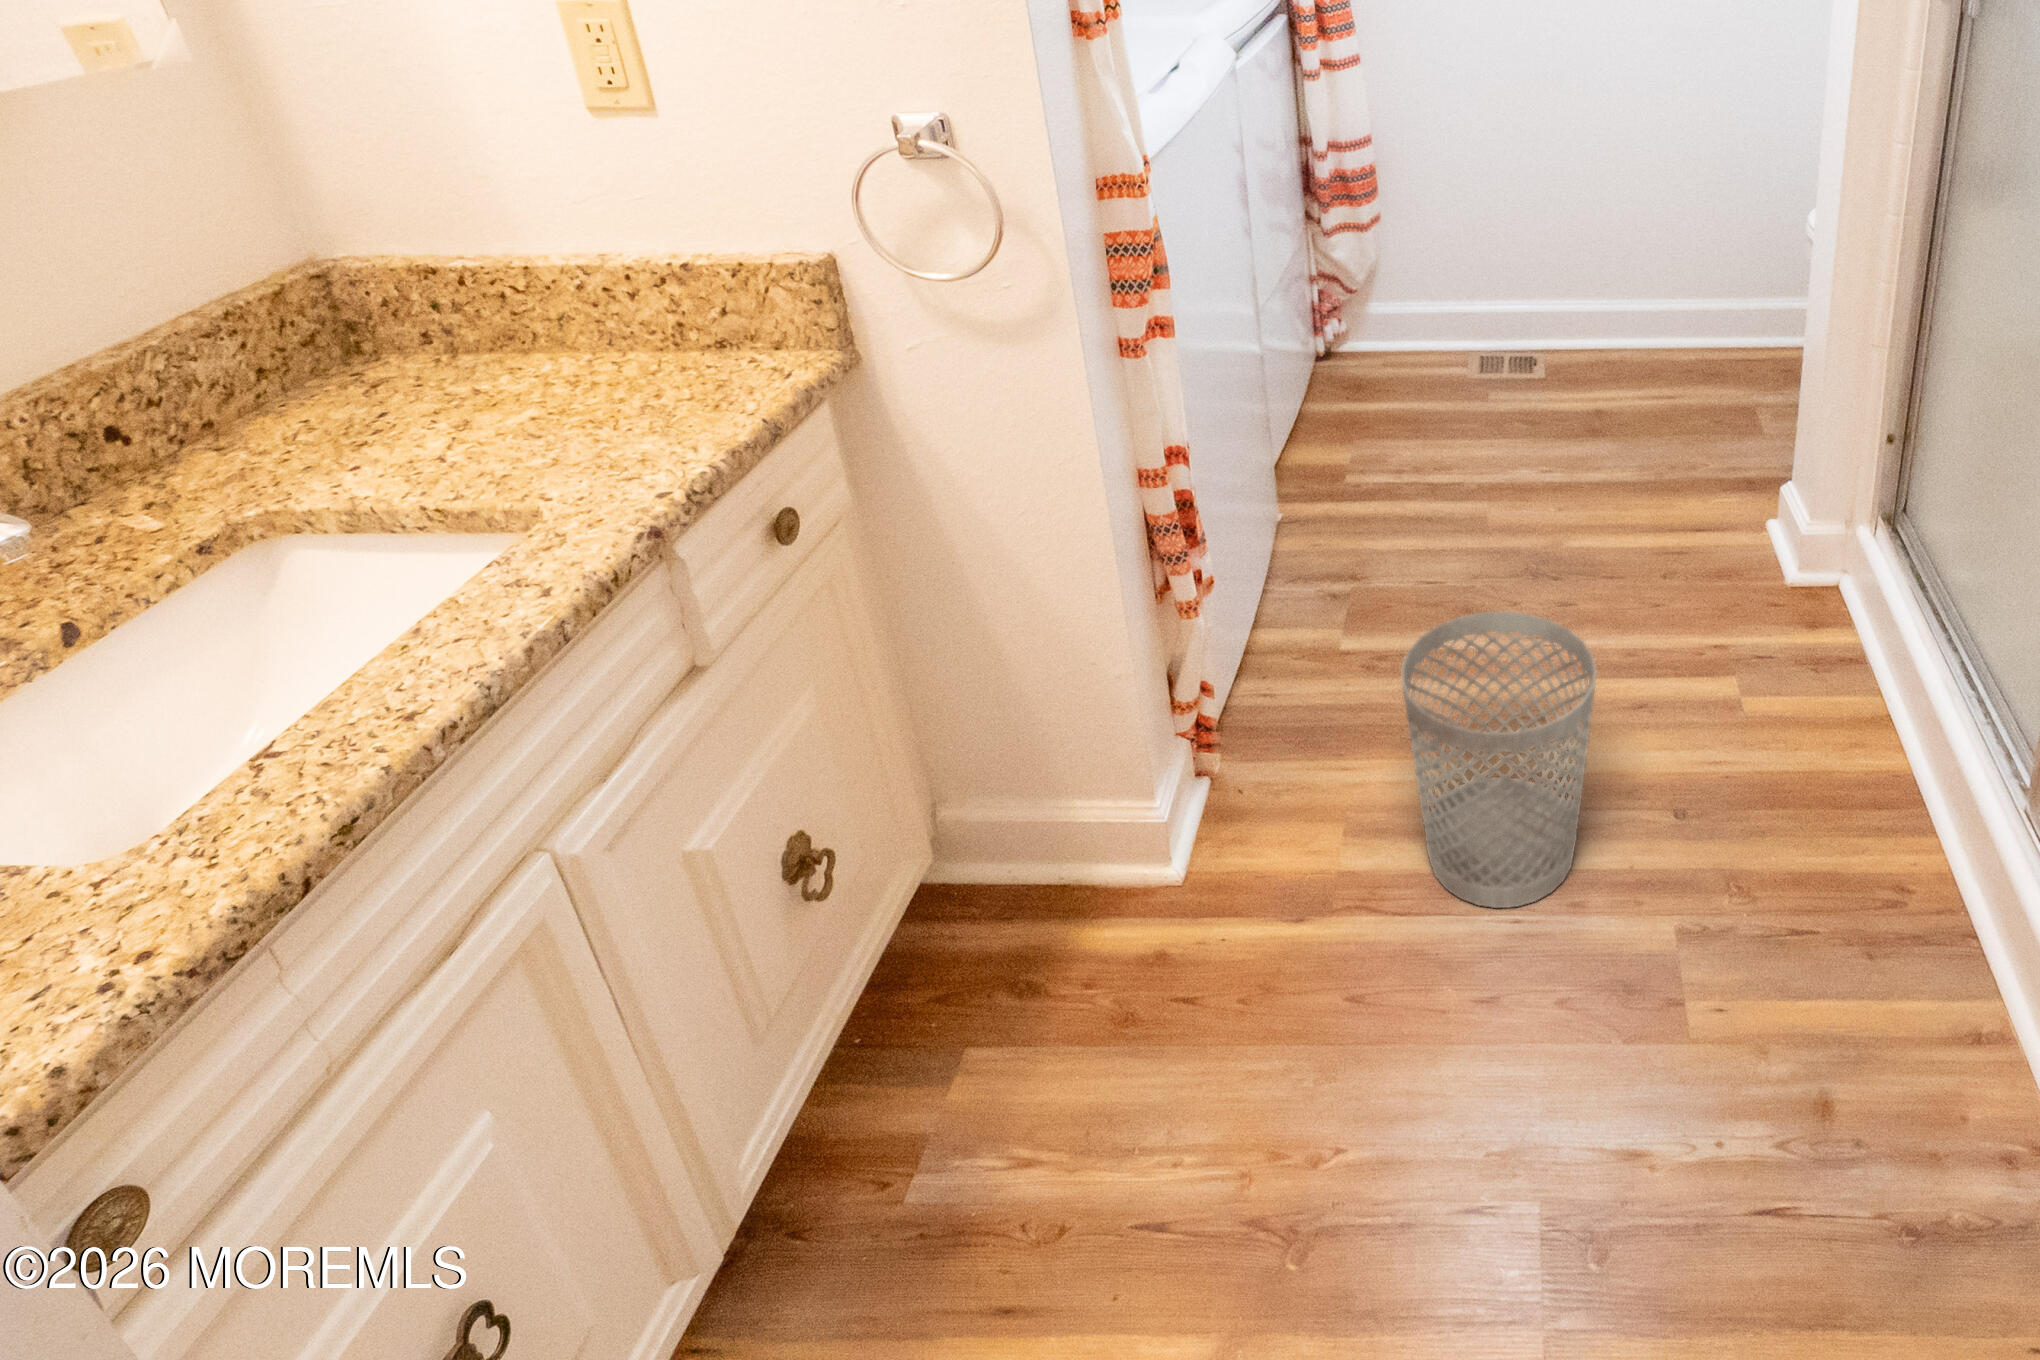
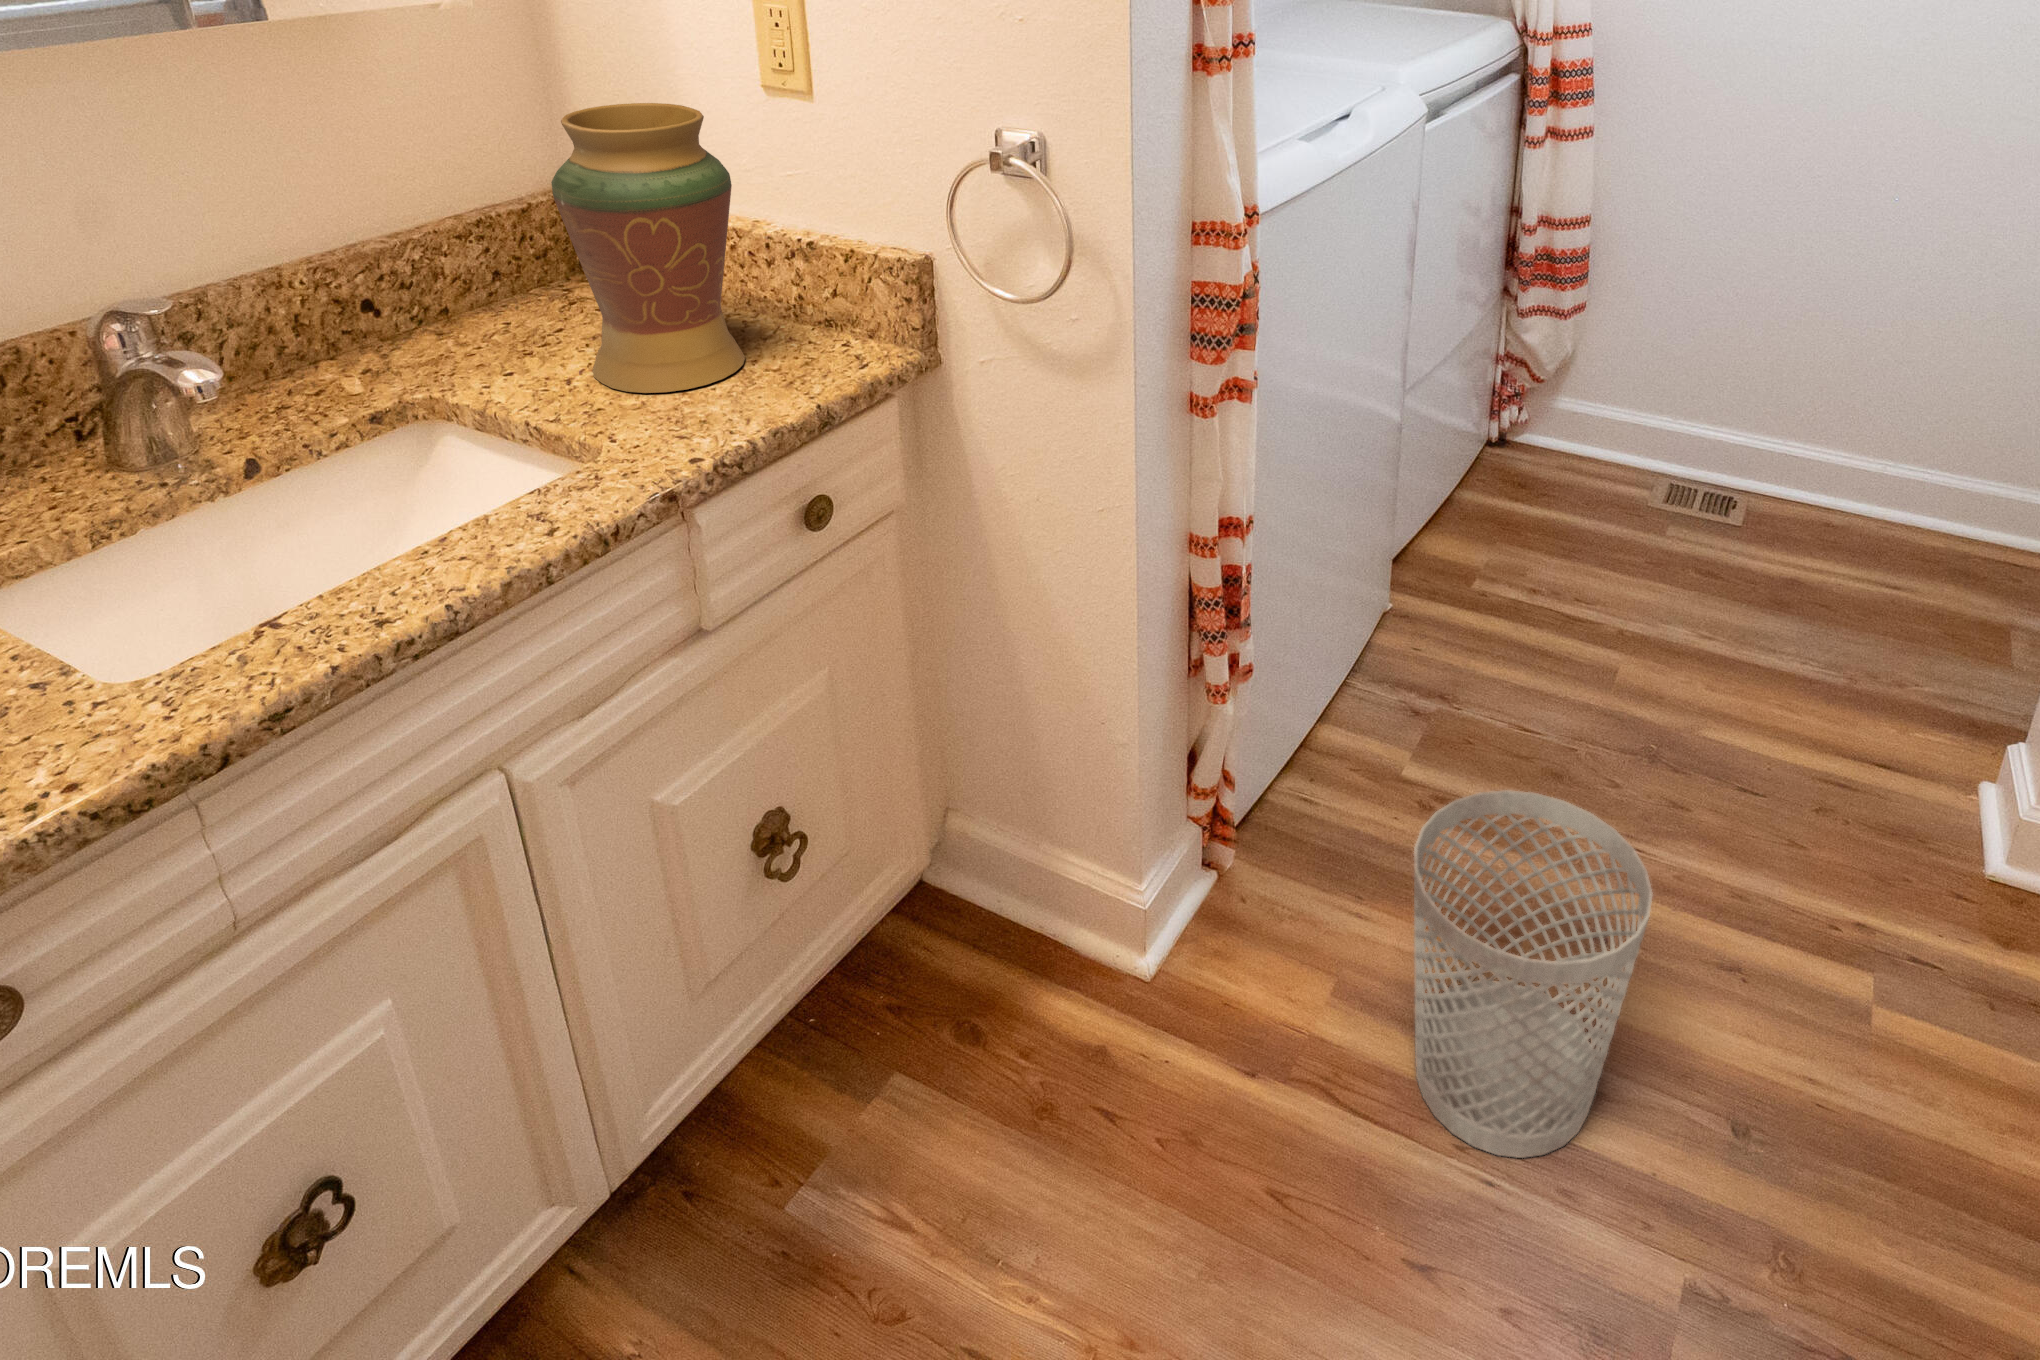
decorative vase: none [377,138,648,453] -> present [551,103,745,393]

